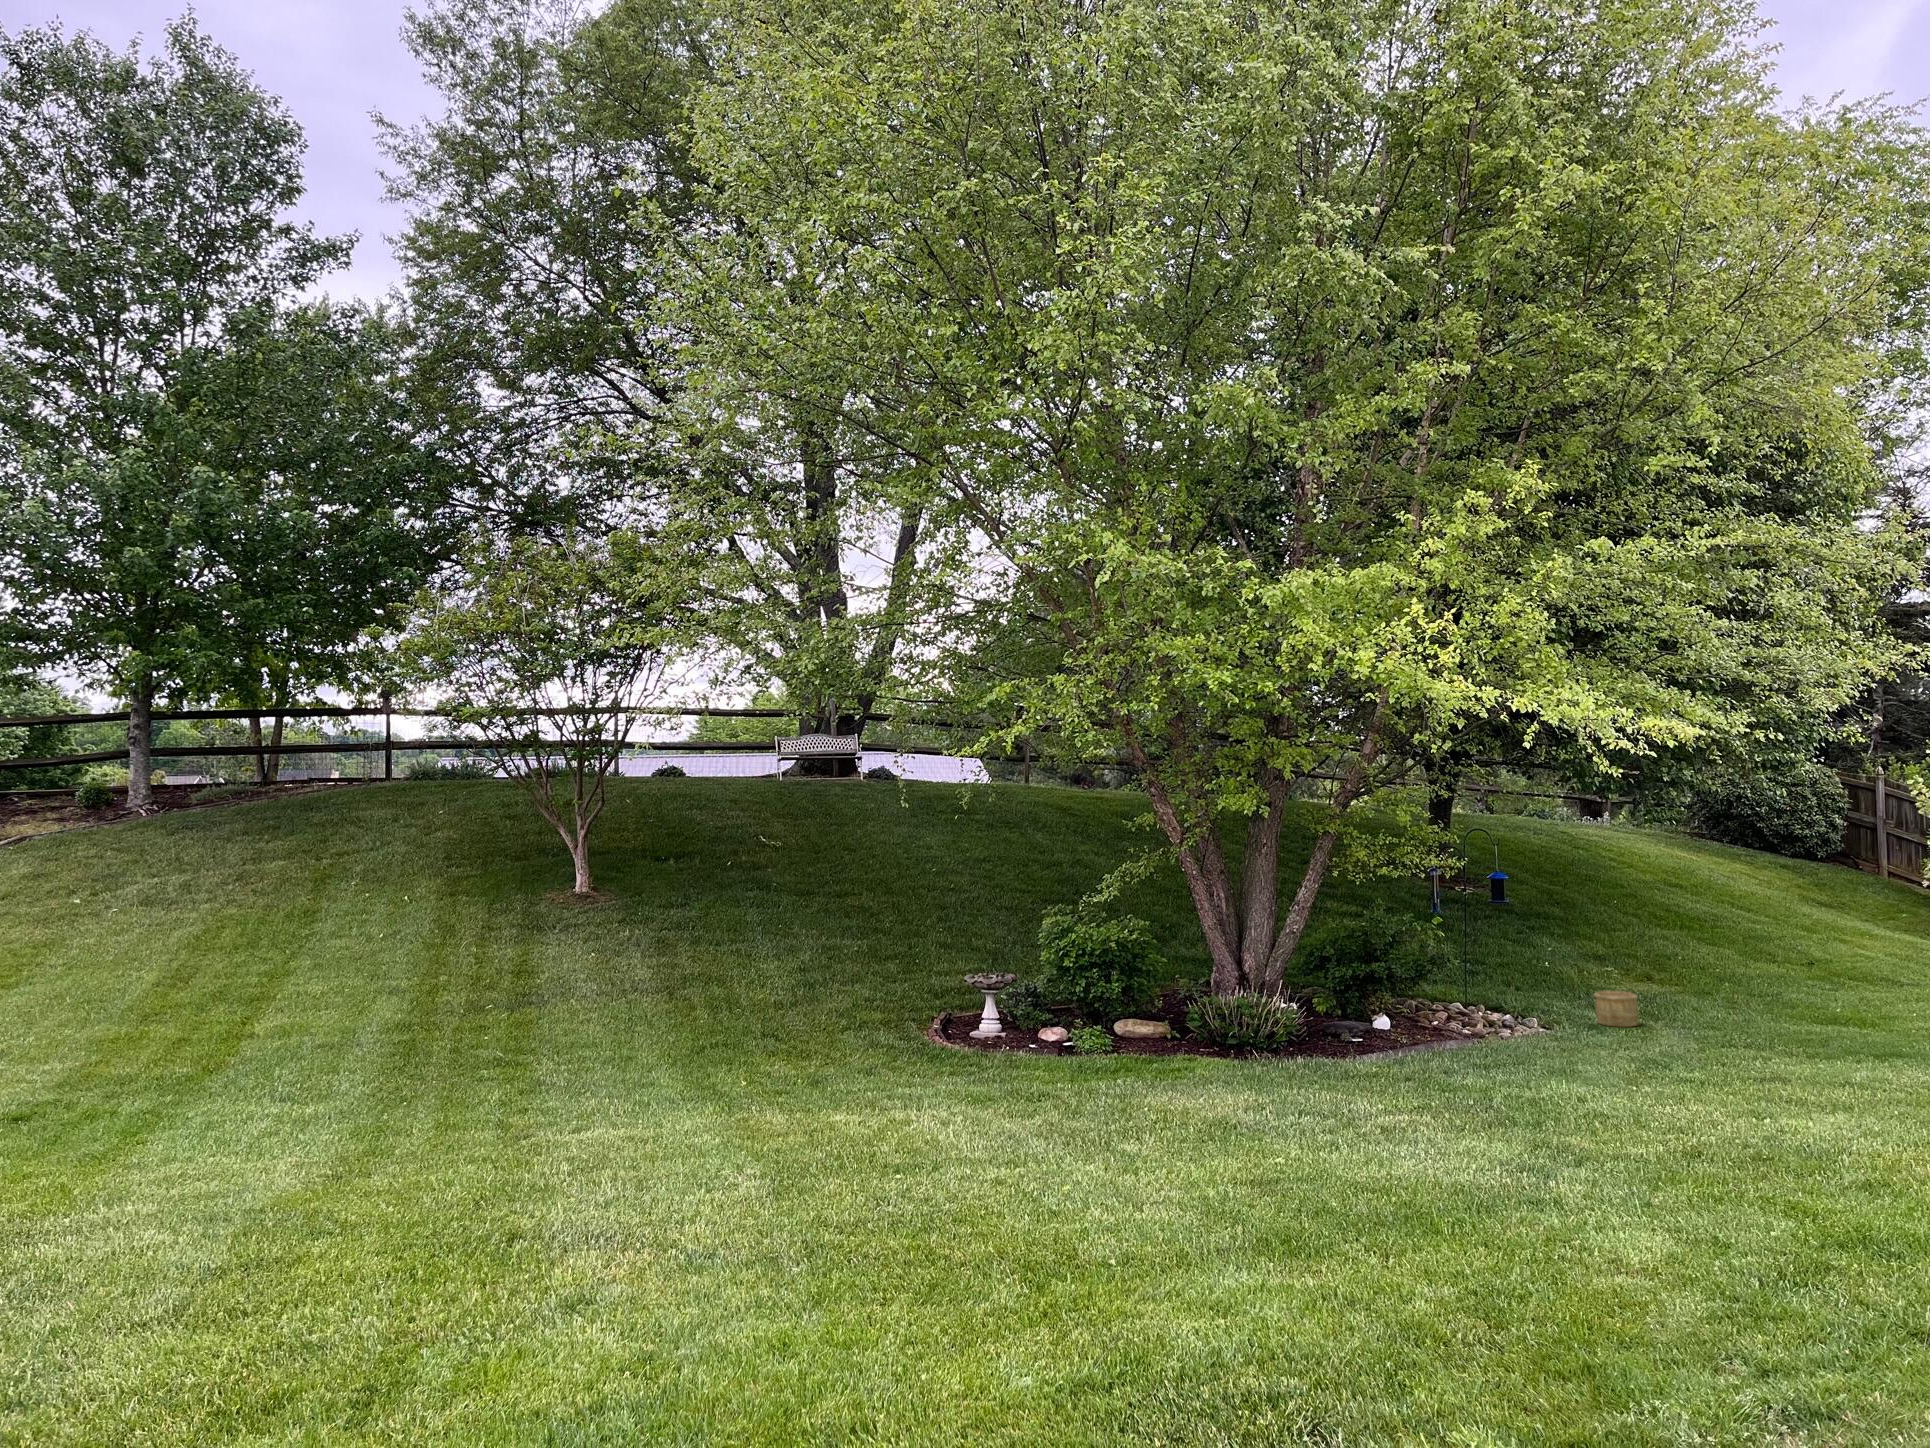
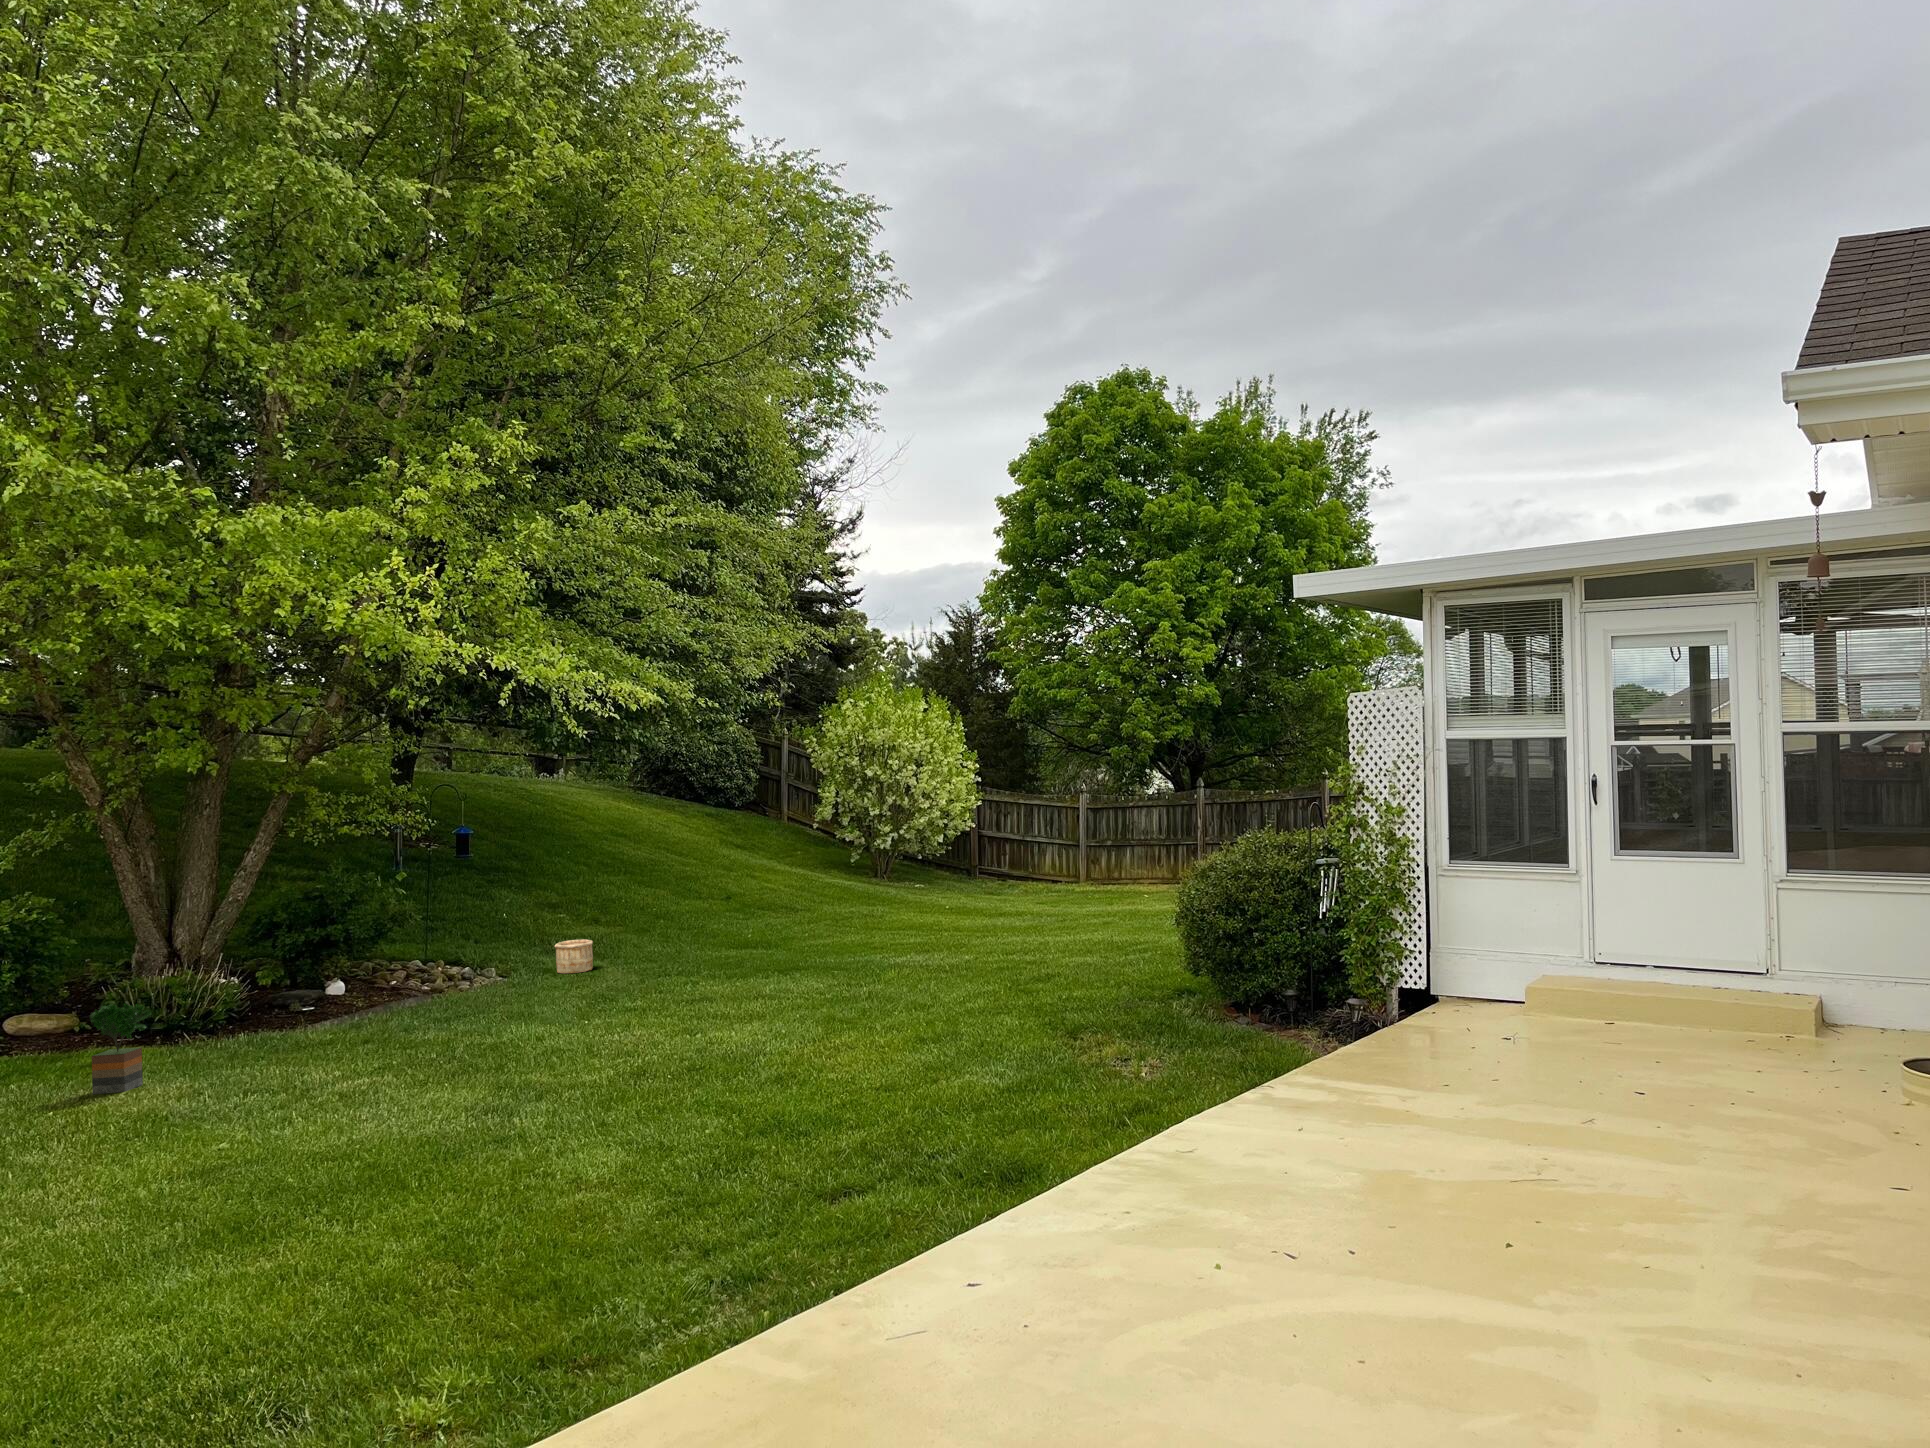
potted tree: none [1172,1005,1220,1084] -> present [91,1003,151,1094]

